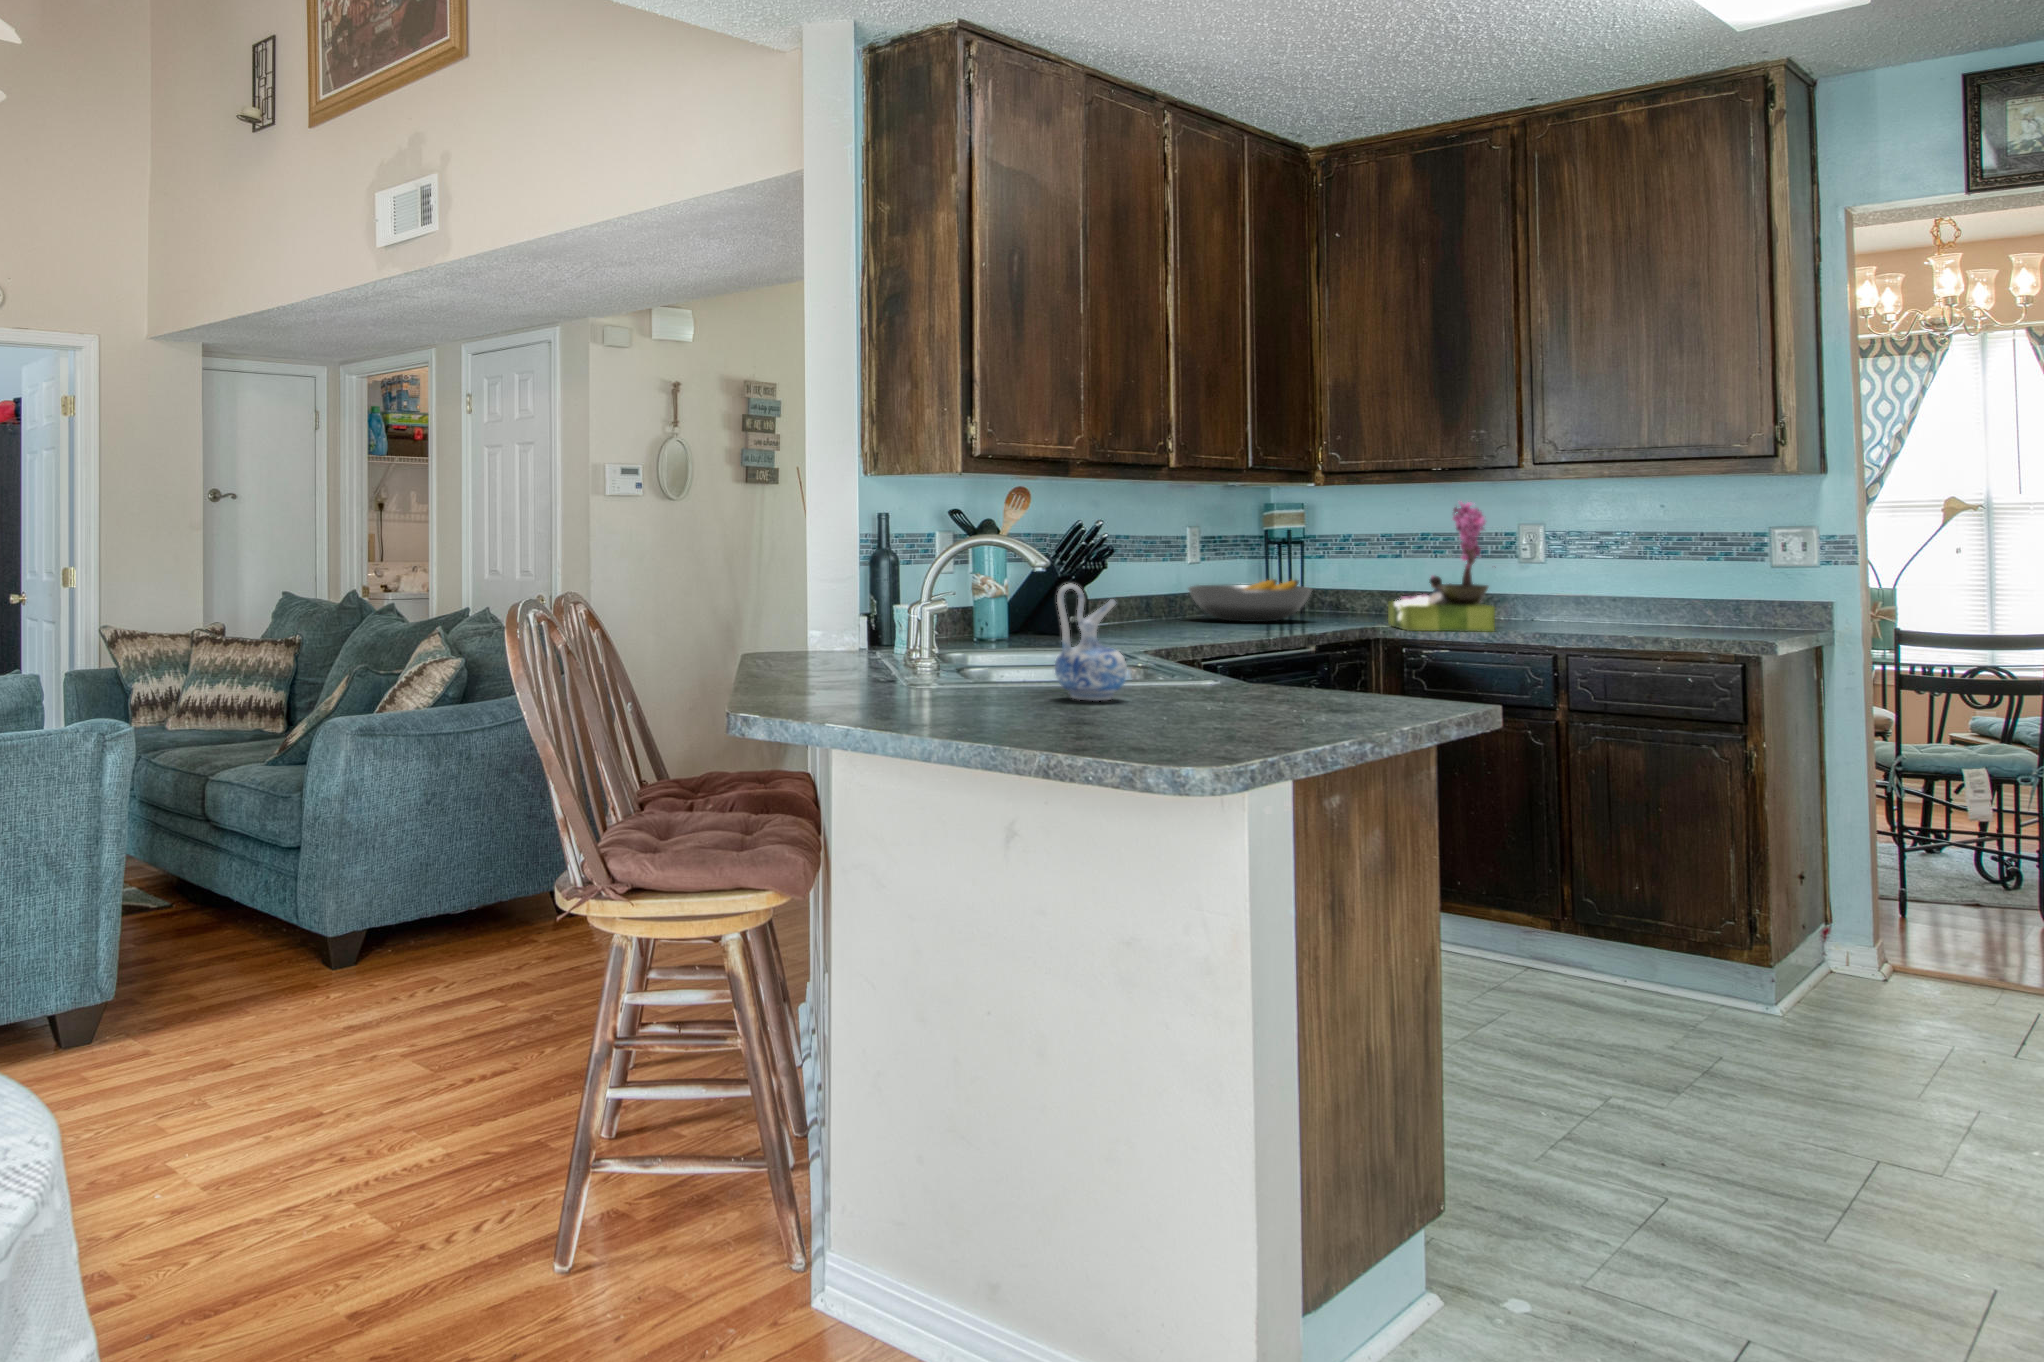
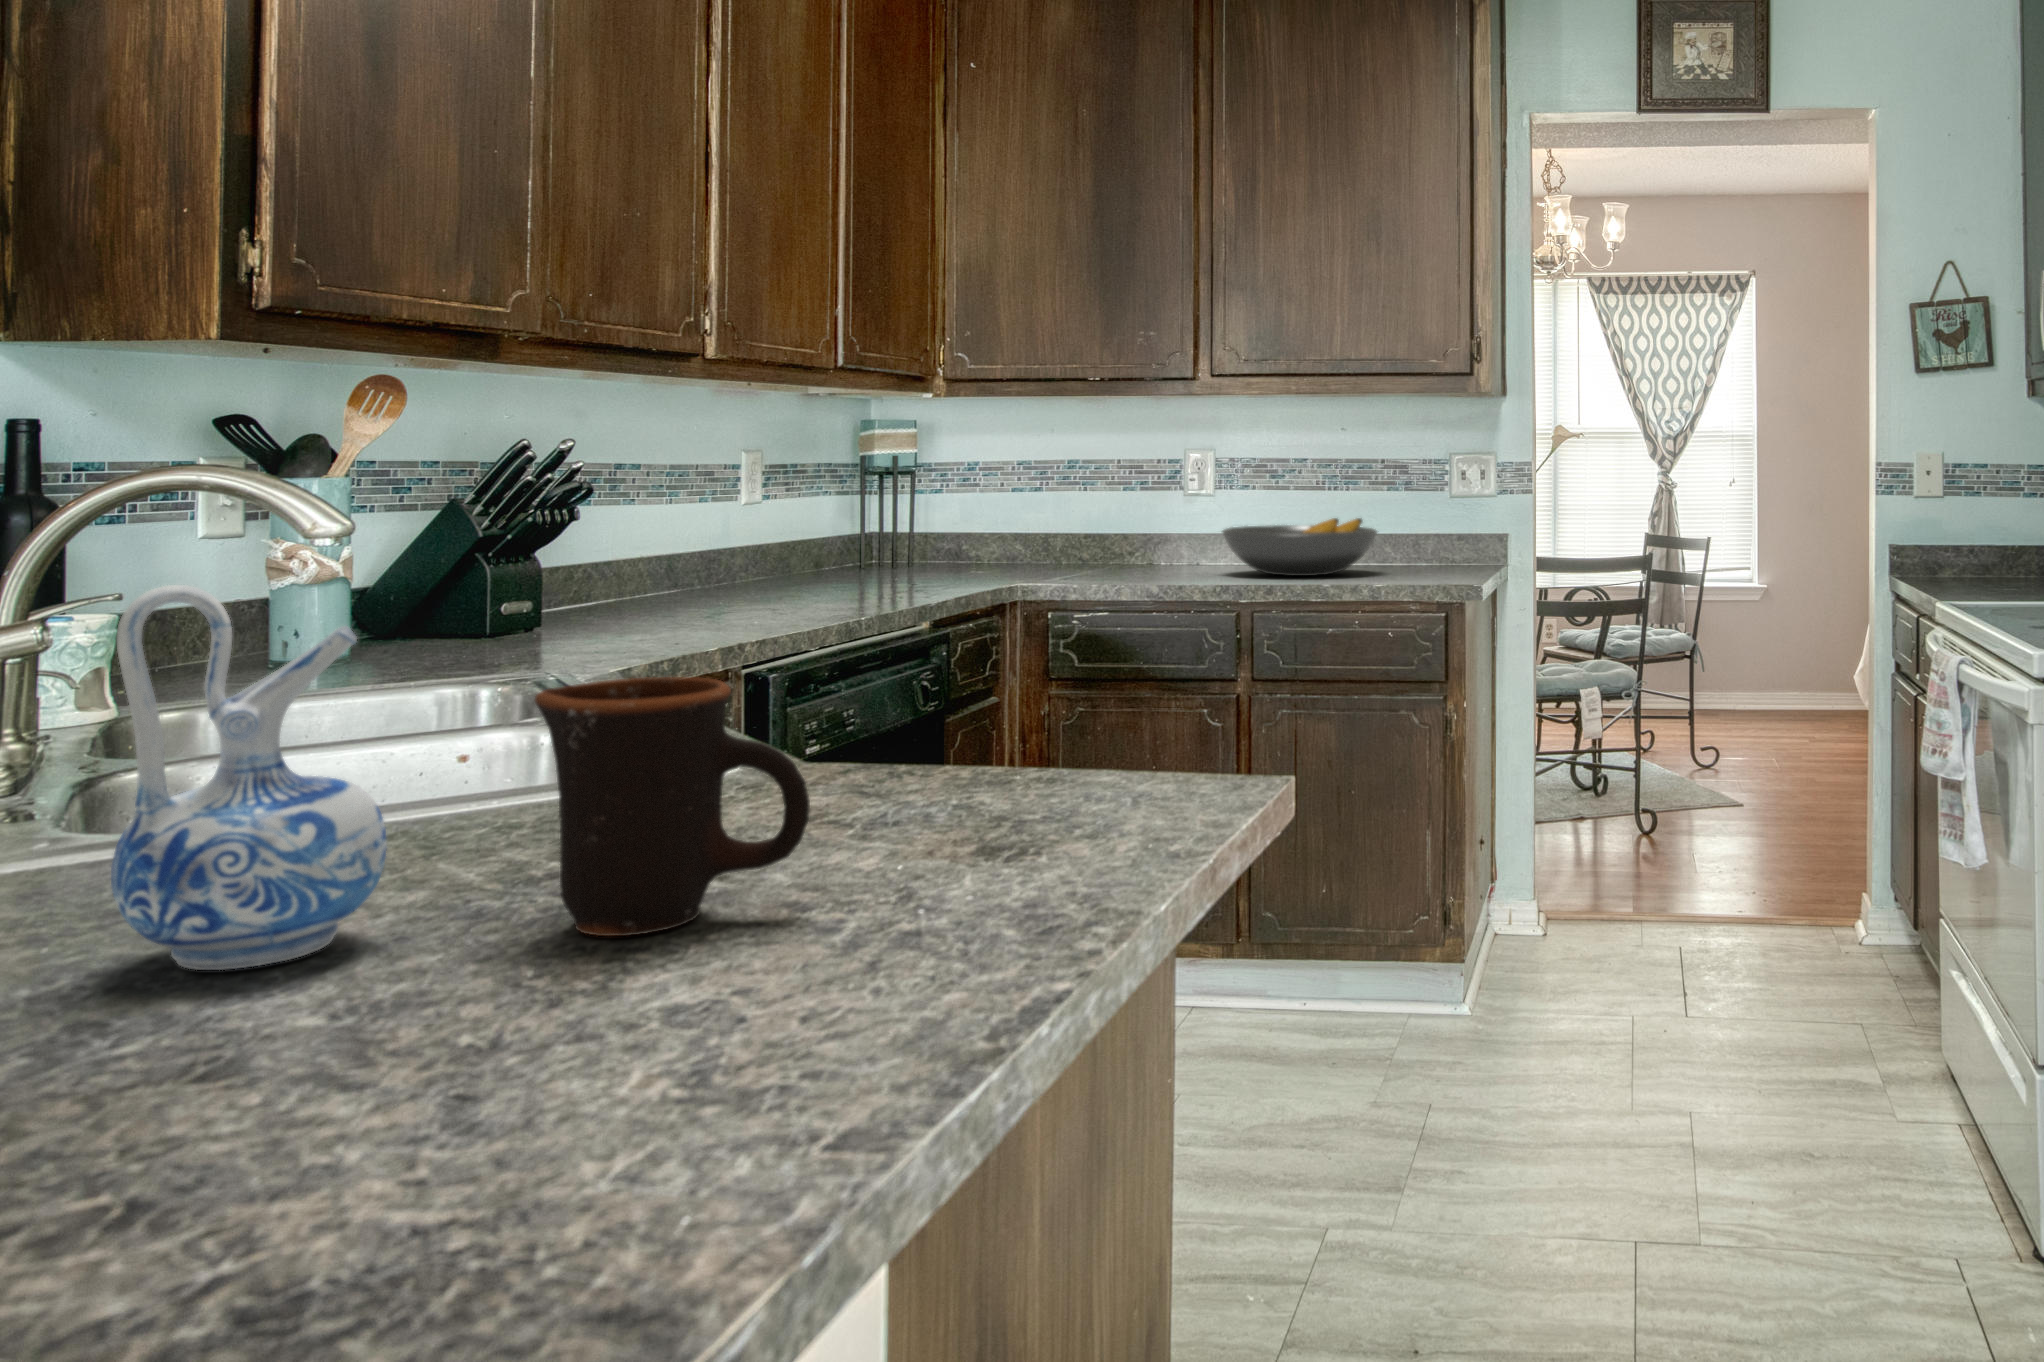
flower arrangement: present [1388,502,1495,632] -> none [1030,410,1170,599]
fruit bowl: present [1188,579,1312,622] -> present [1222,518,1377,576]
mug: none [1172,622,1266,705] -> present [535,677,810,936]

